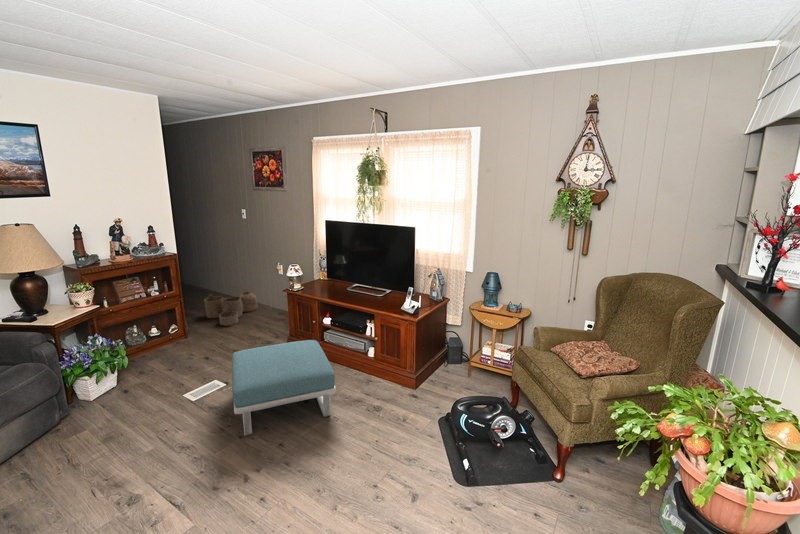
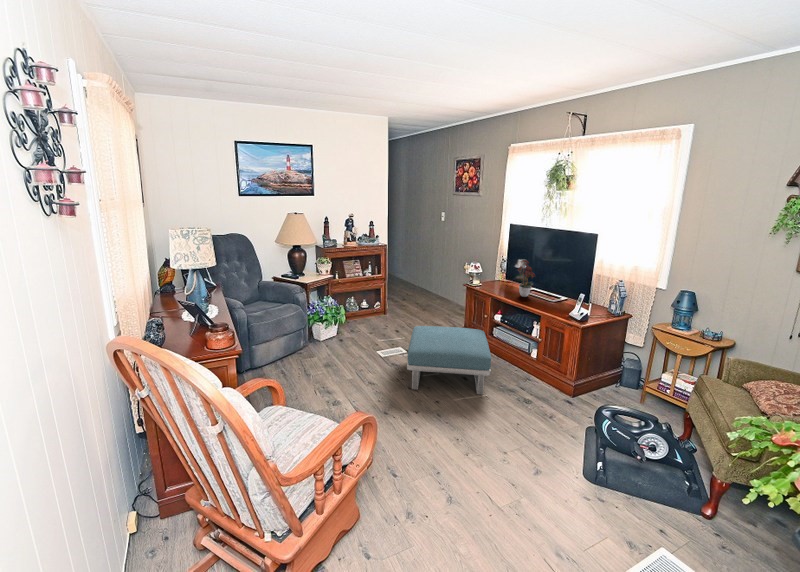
flower arrangement: none [340,256,362,295] -> present [518,260,535,297]
woven basket: present [204,292,258,326] -> none [402,283,445,311]

